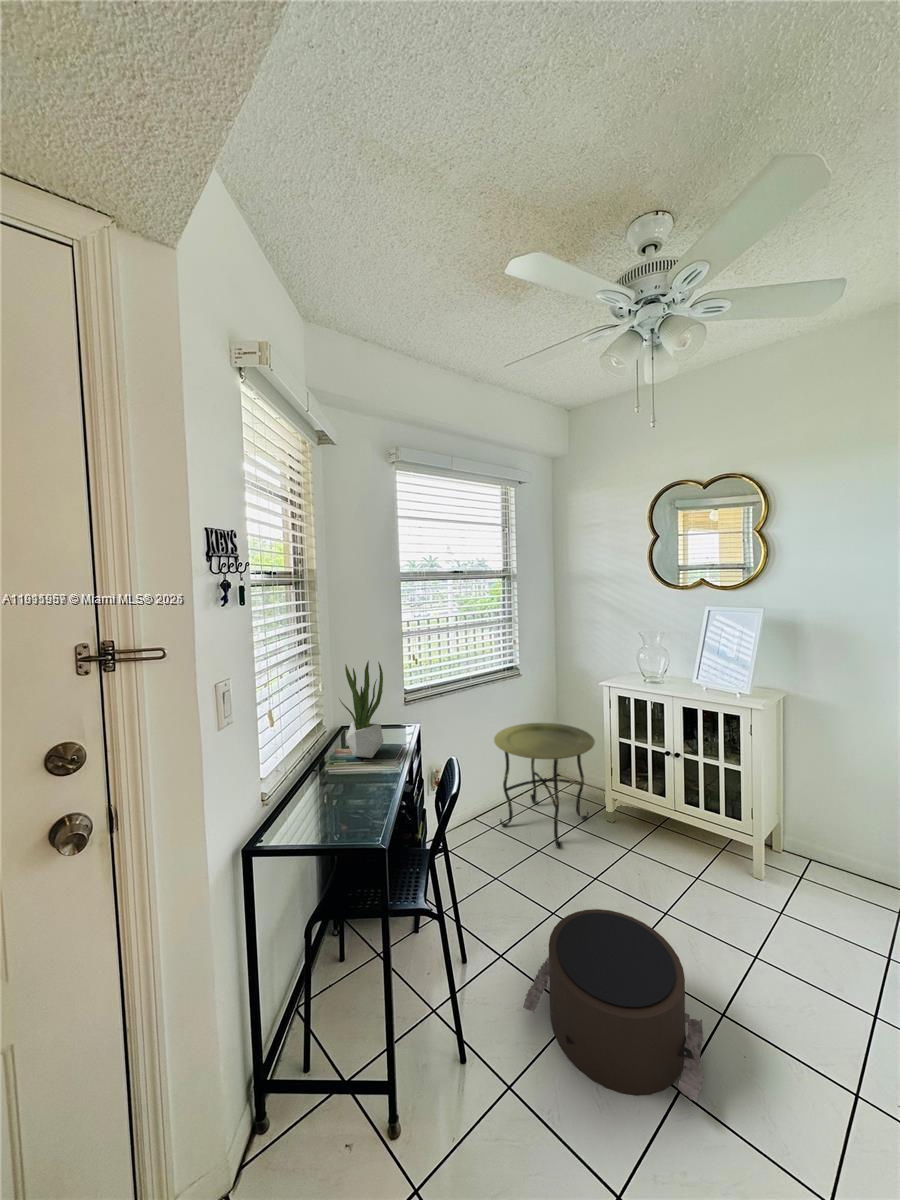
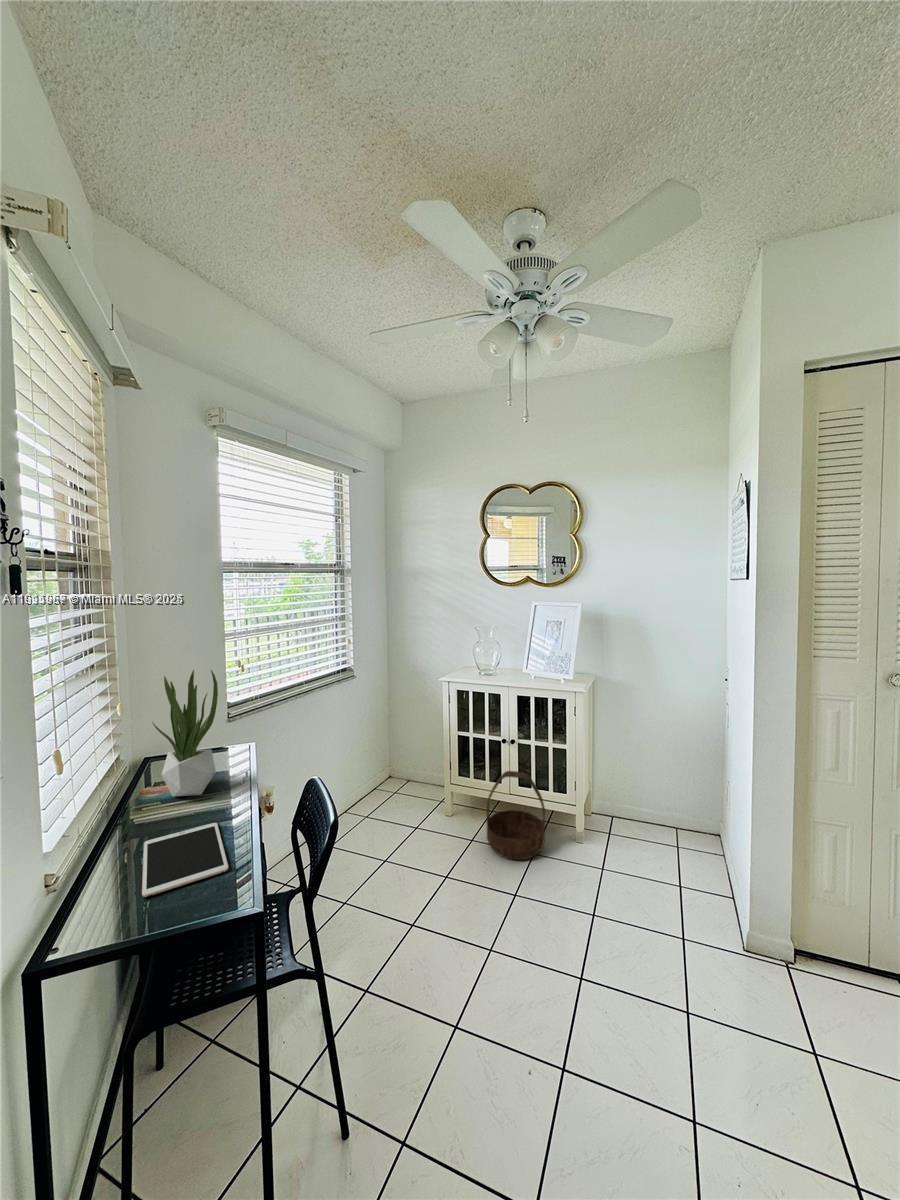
side table: present [494,723,595,848] -> none [333,726,438,855]
tablet: none [316,781,376,823] -> present [142,823,229,897]
basket: none [644,786,713,884] -> present [487,771,545,860]
pouf: present [523,909,703,1102] -> none [407,904,580,1088]

